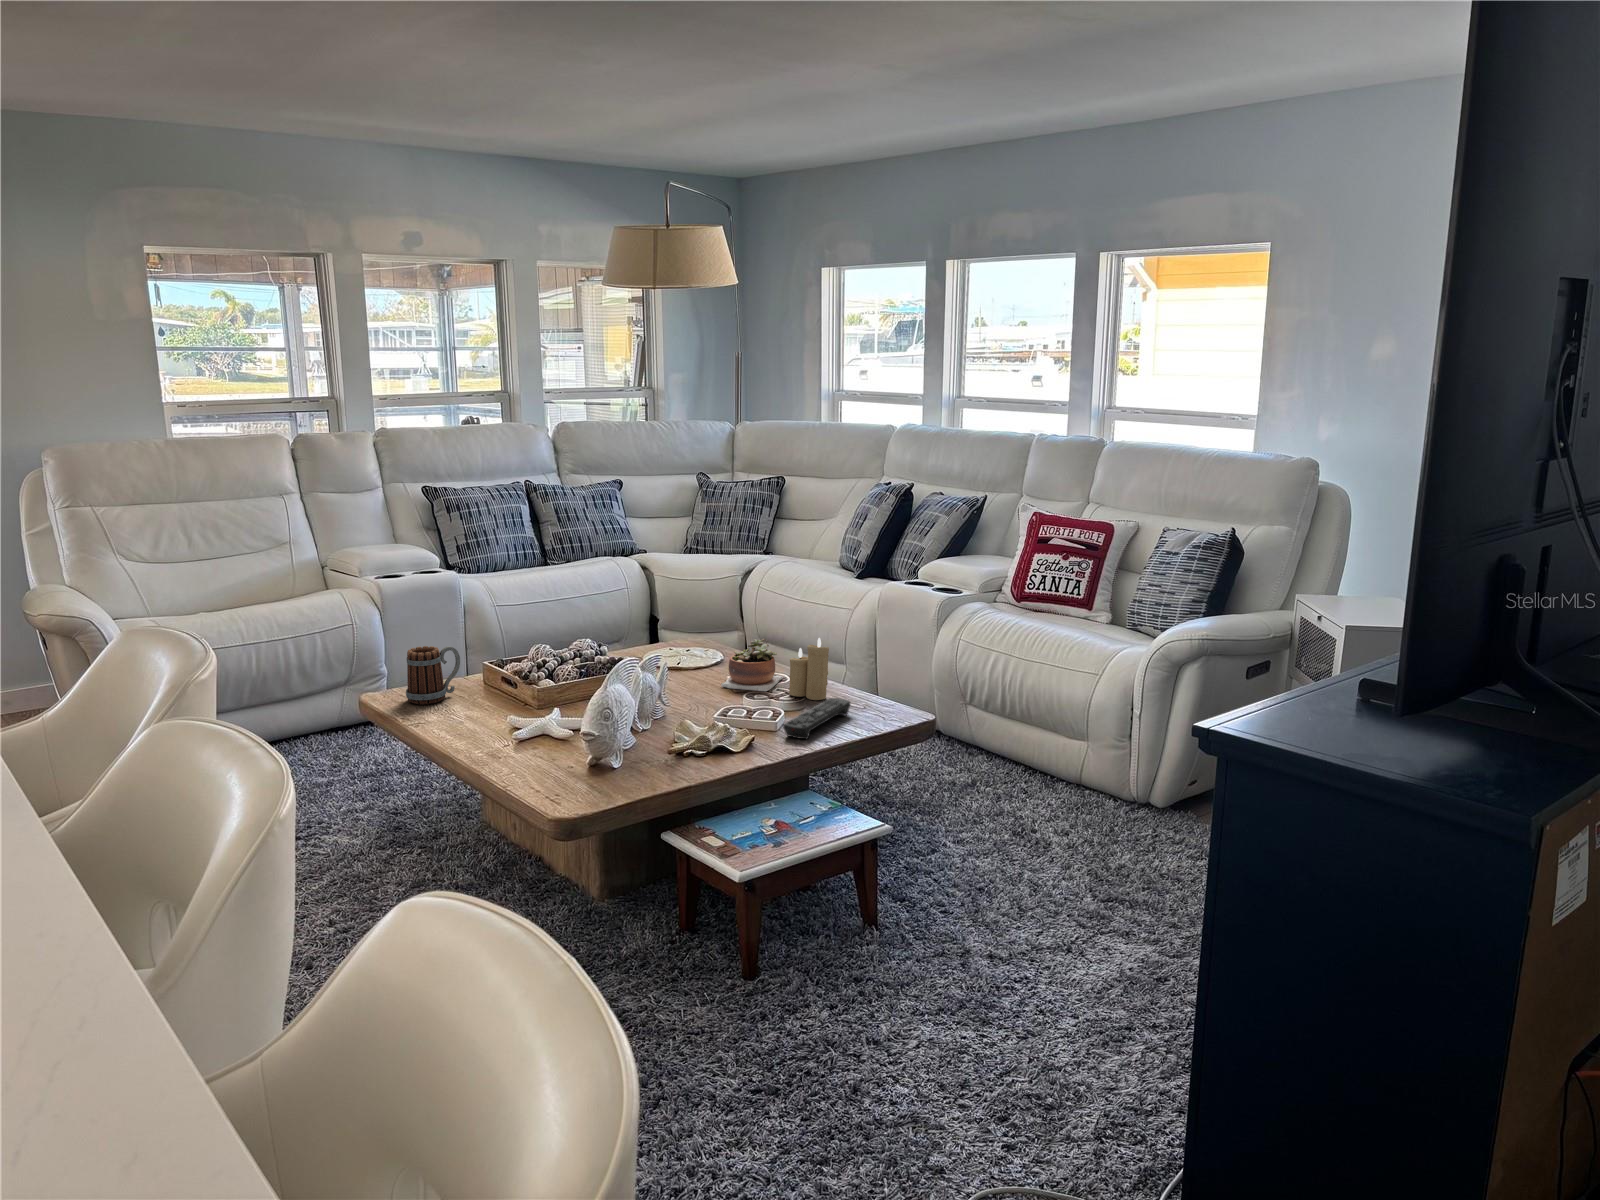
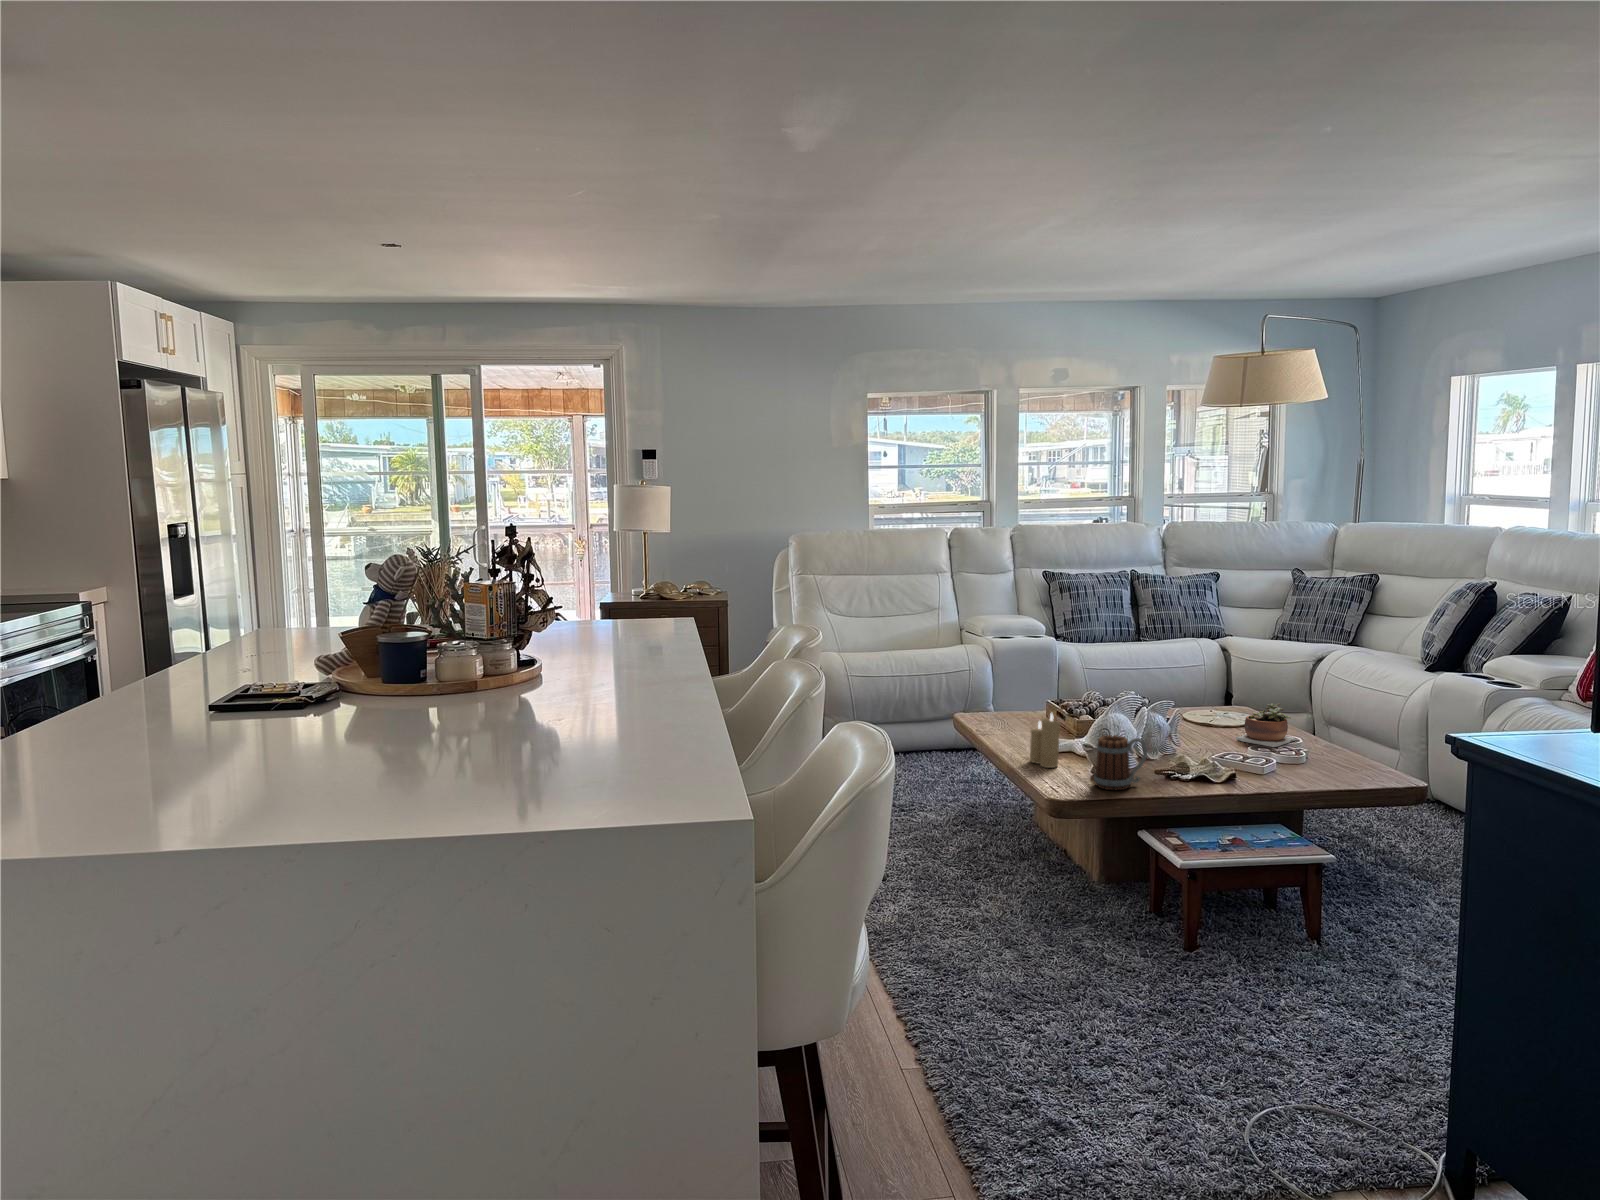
candle: present [789,638,829,700] -> present [1030,714,1061,768]
mug: present [406,646,460,705] -> present [1094,735,1147,790]
remote control: present [783,698,851,739] -> none [1263,754,1338,782]

